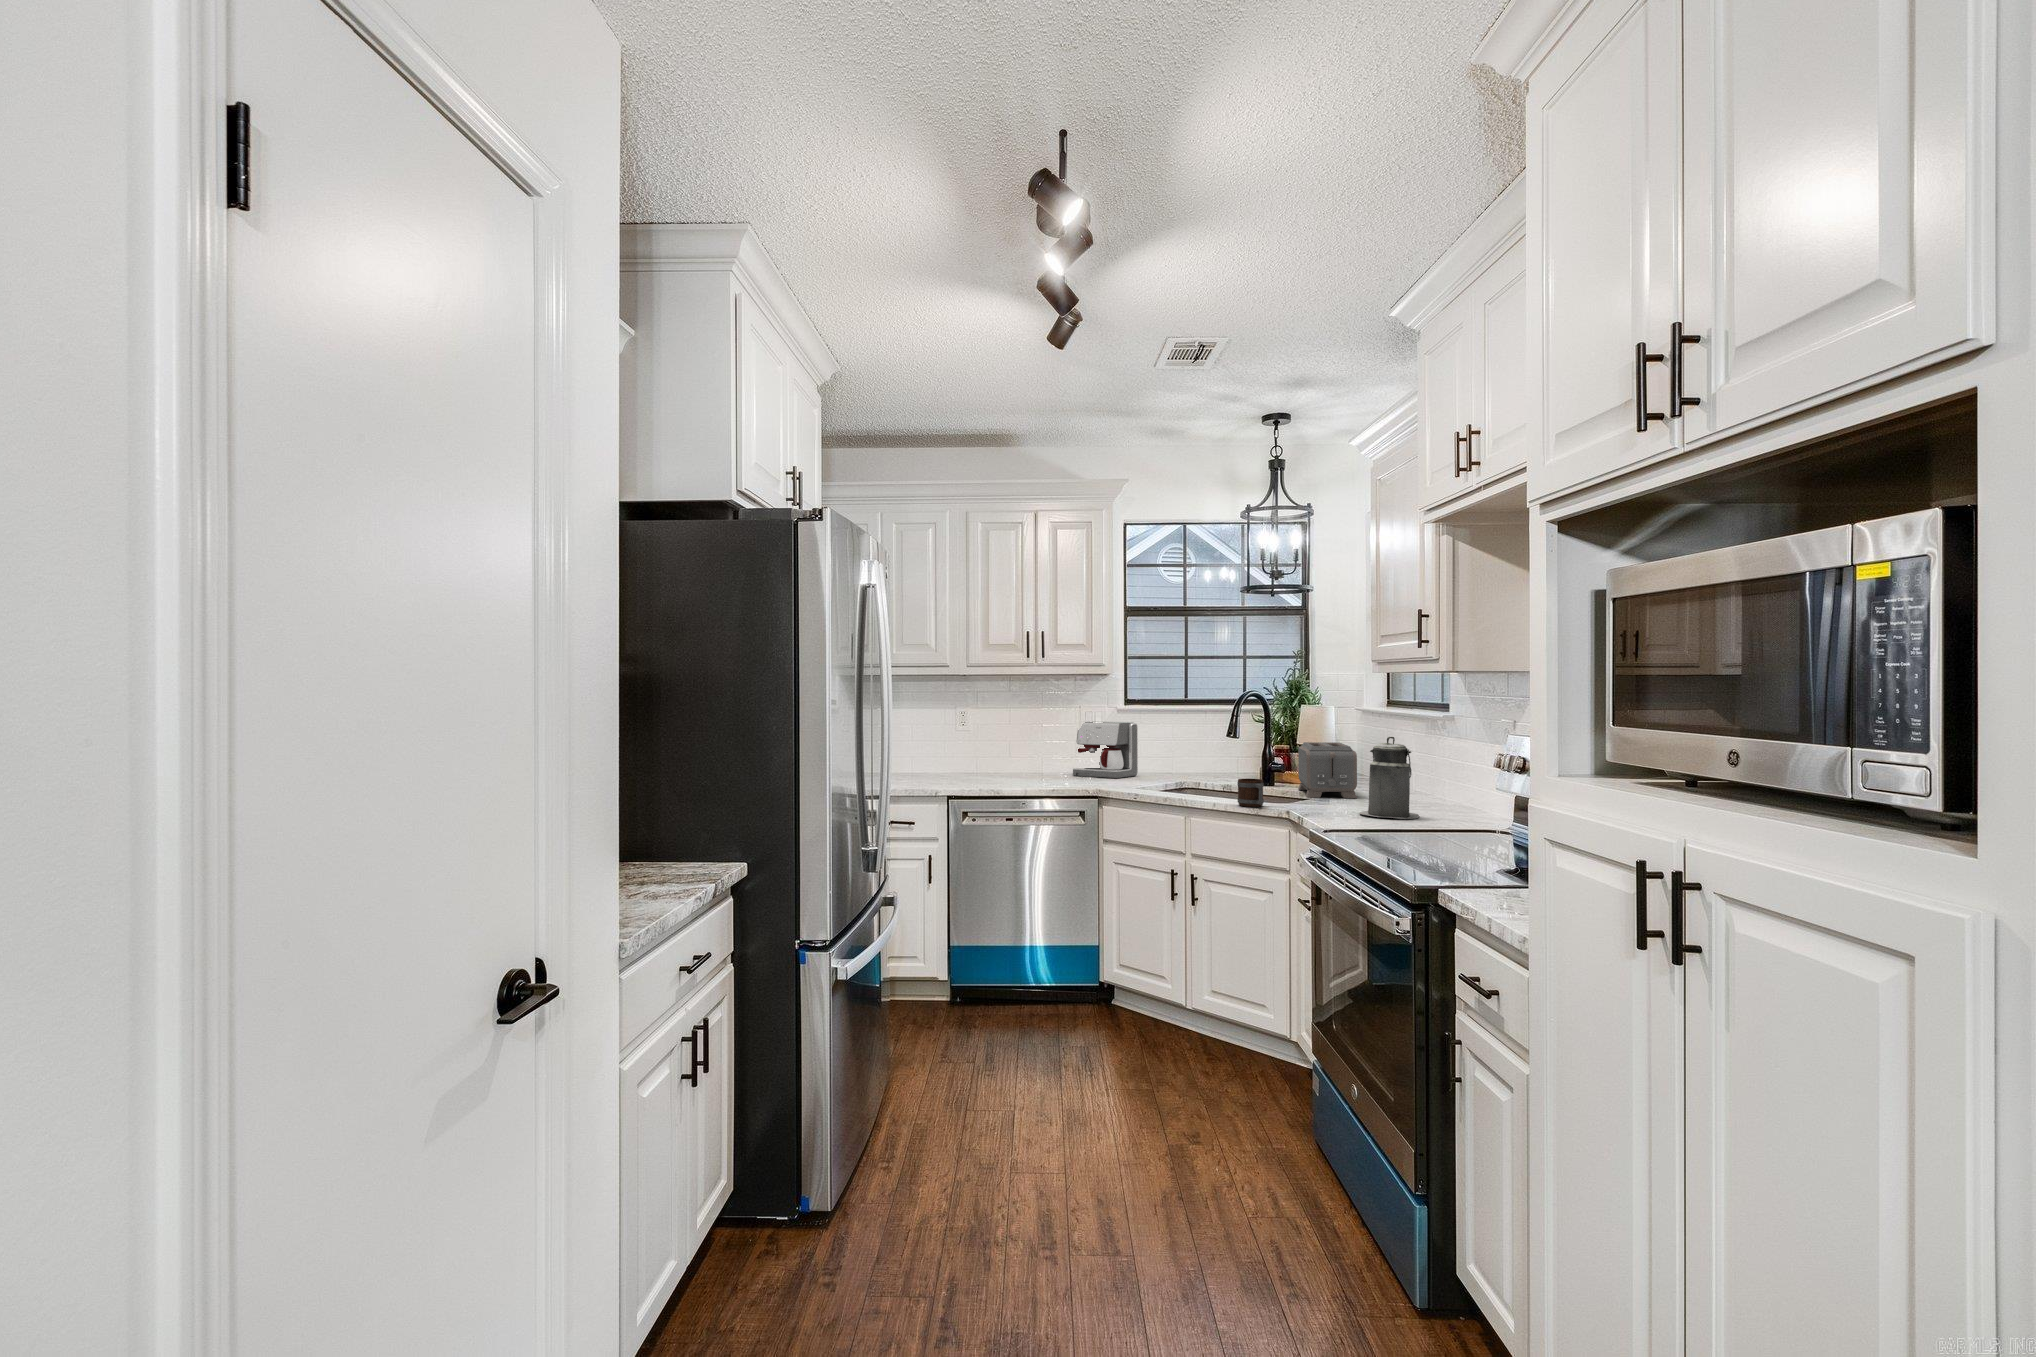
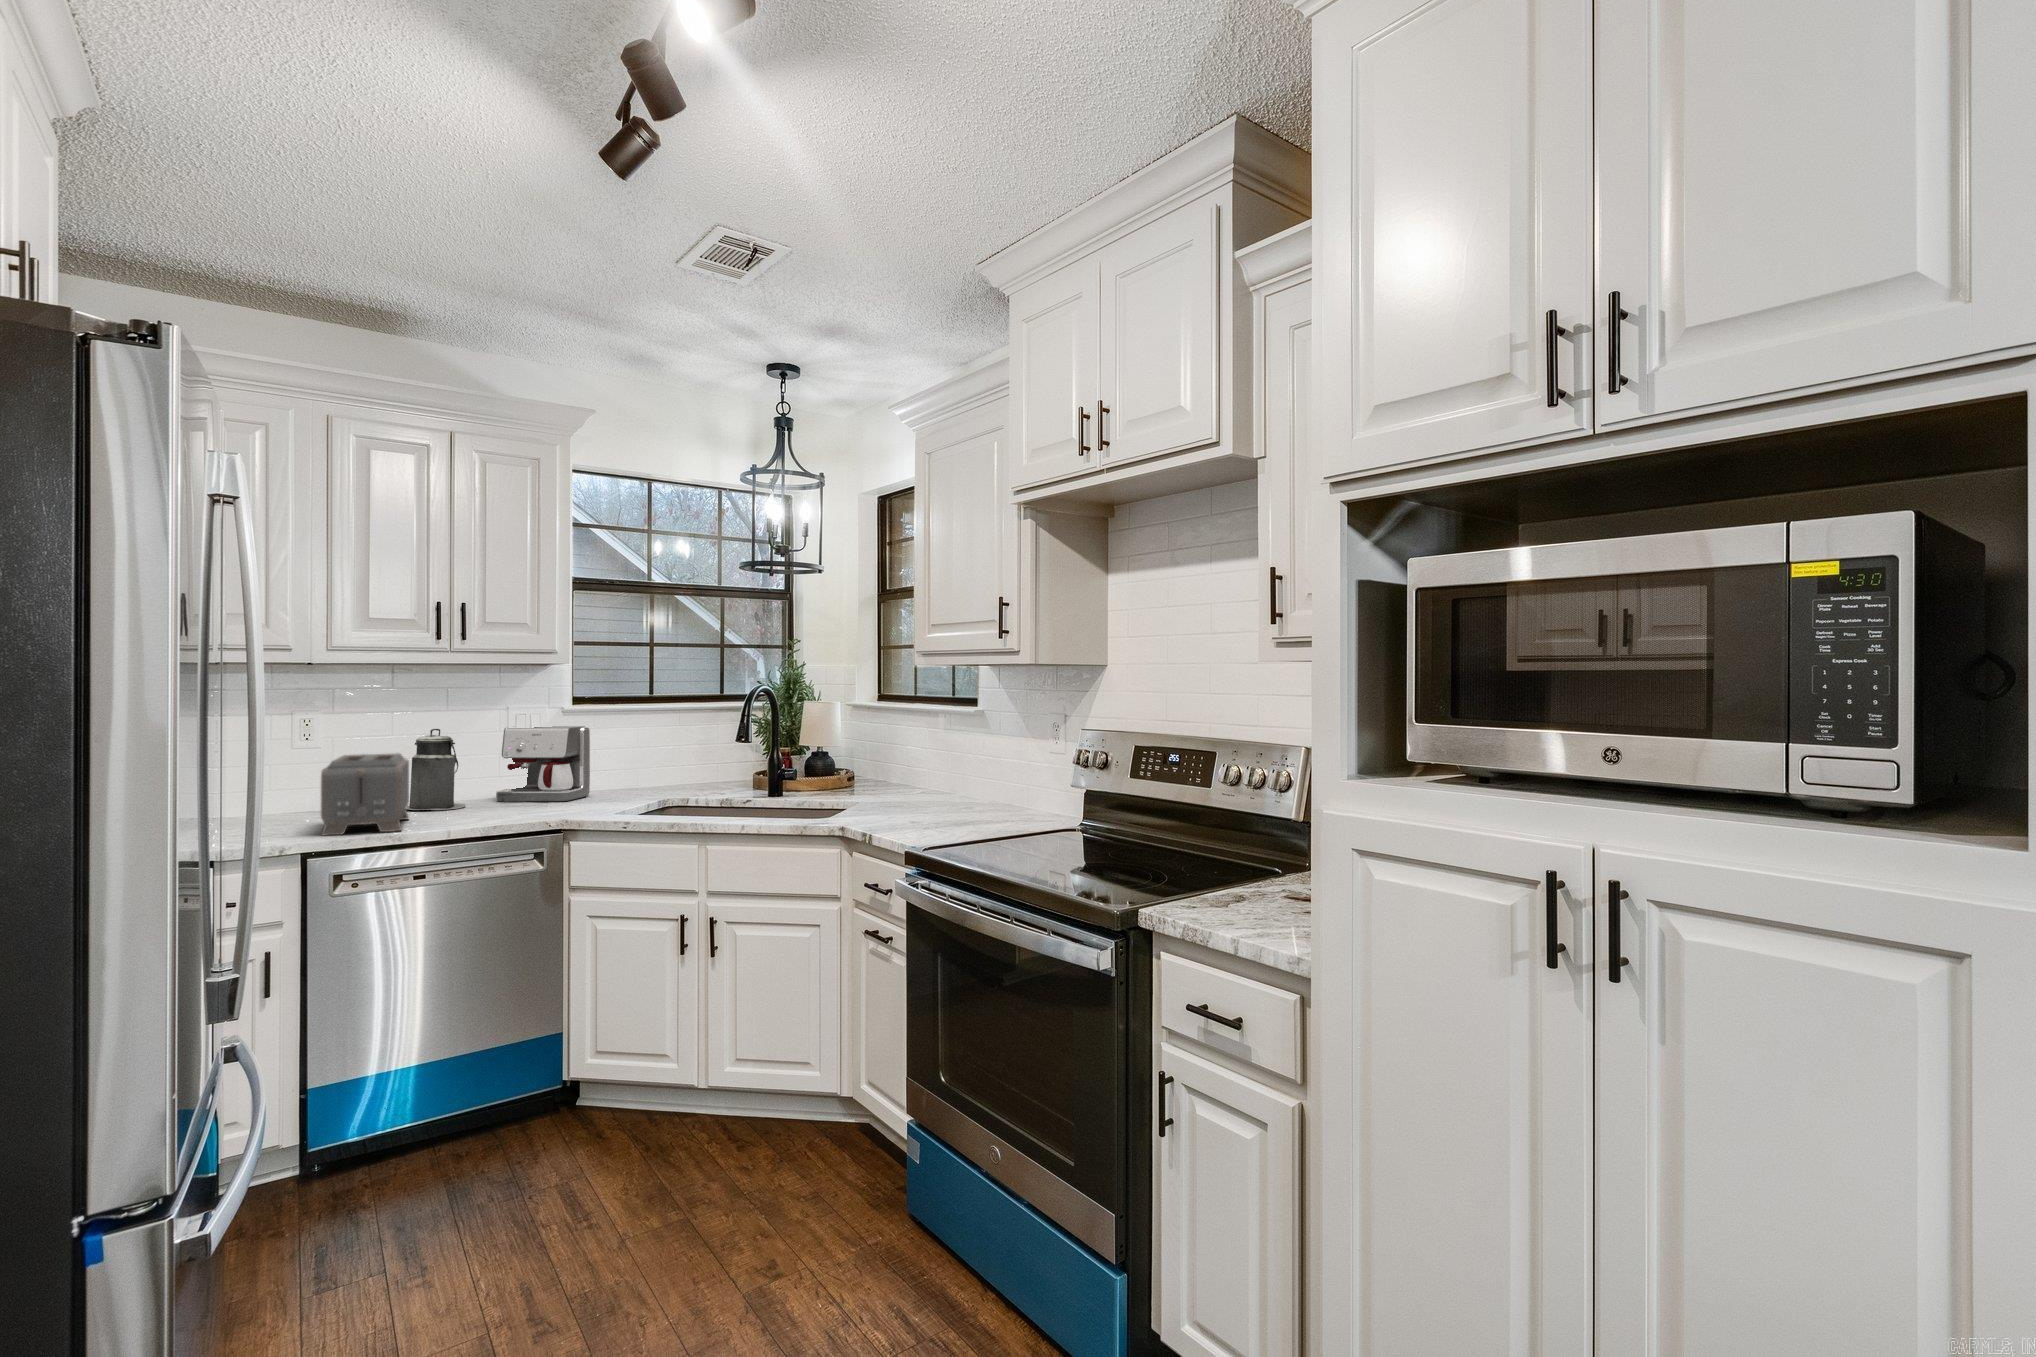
canister: present [1360,737,1419,819] -> present [406,729,465,810]
toaster: present [1298,742,1357,798] -> present [321,753,409,836]
mug: present [1237,778,1264,807] -> none [774,792,810,828]

